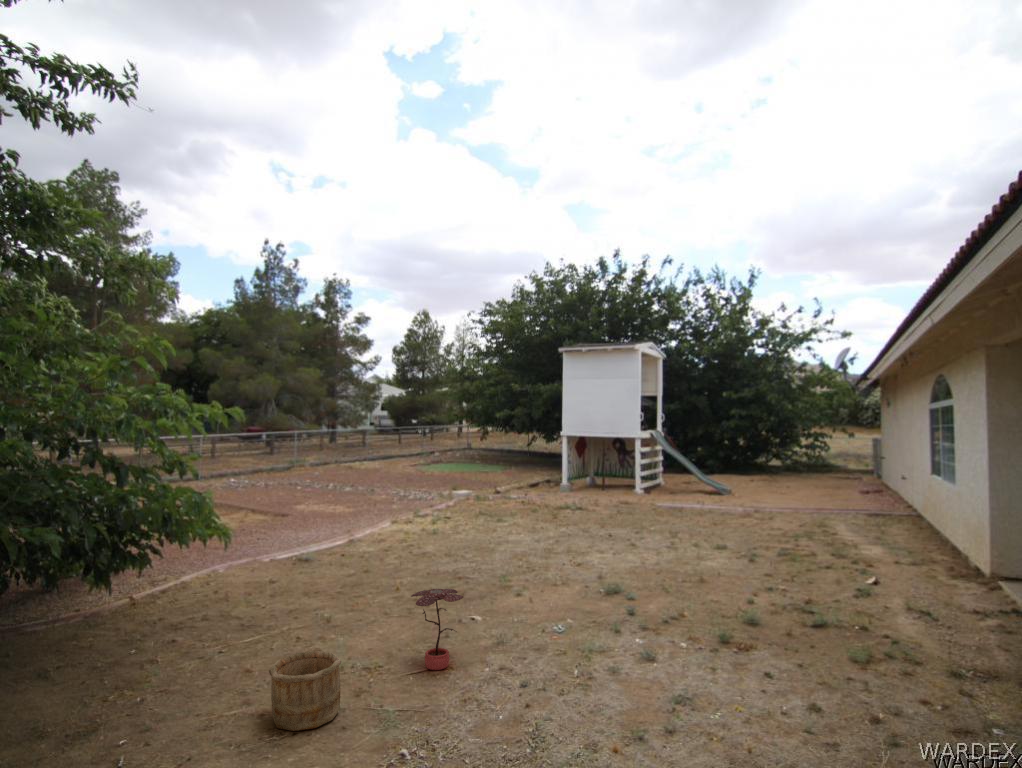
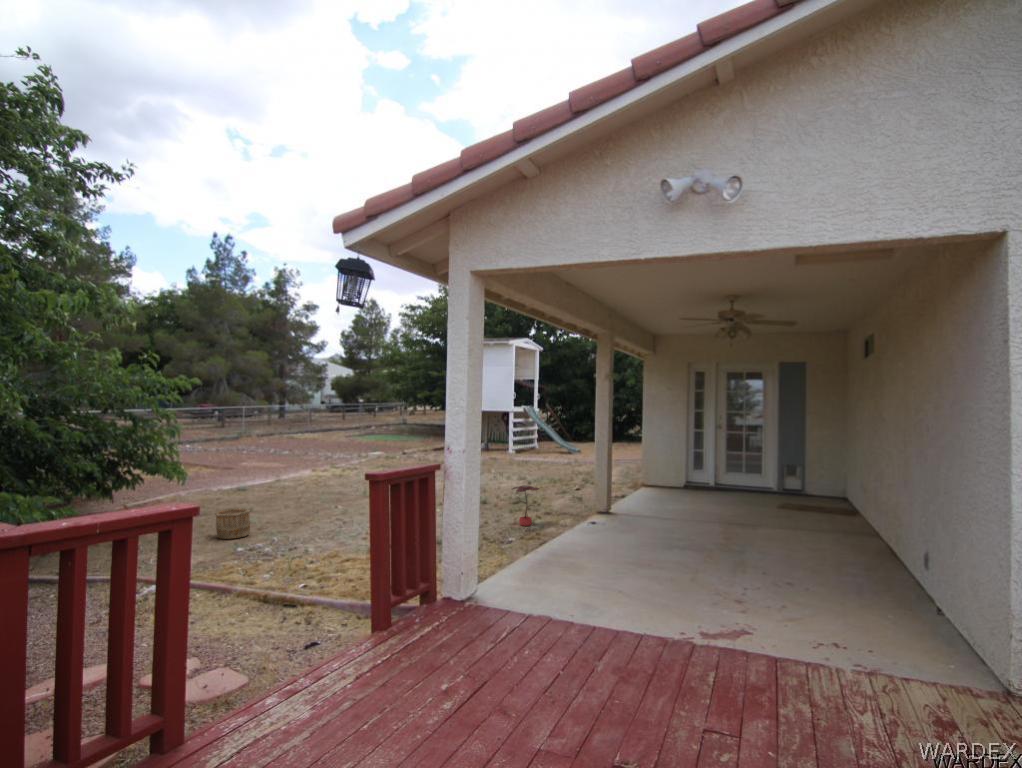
potted plant: present [411,589,463,670] -> present [512,486,539,526]

